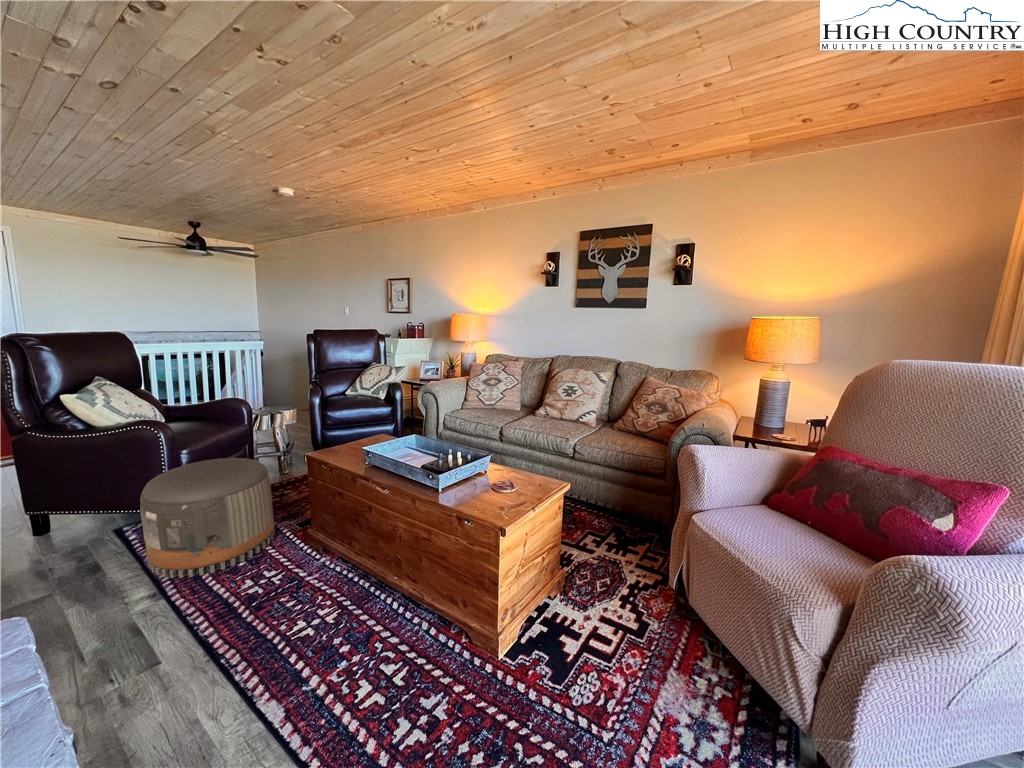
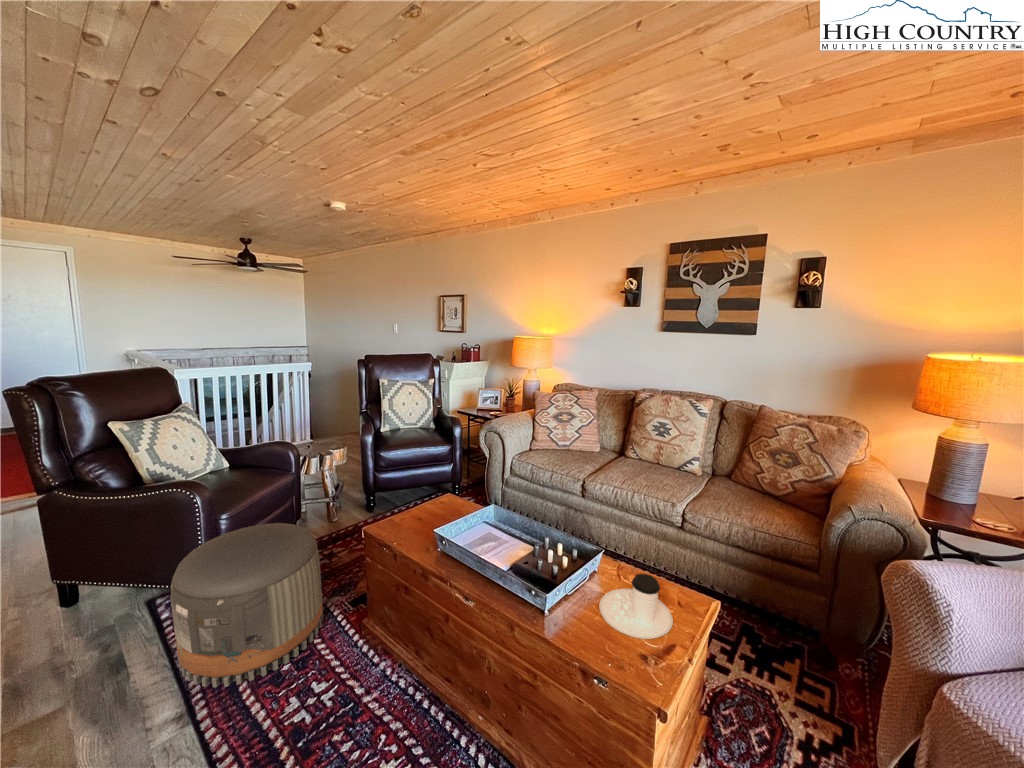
coffee cup: none [480,461,531,501] -> present [600,574,673,639]

